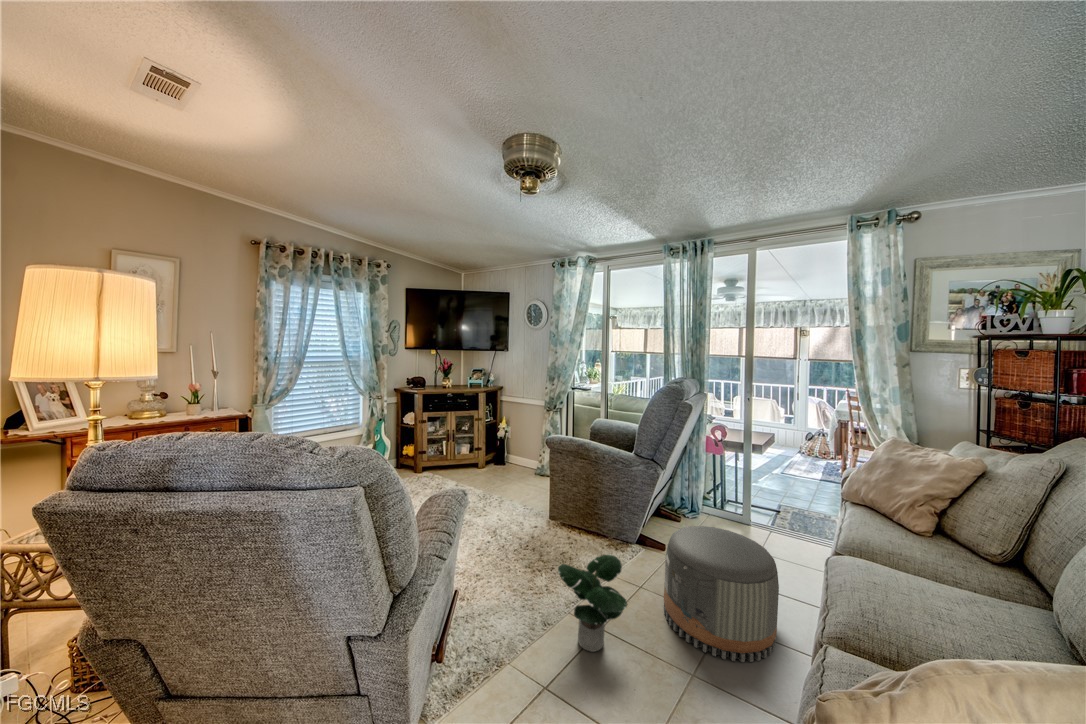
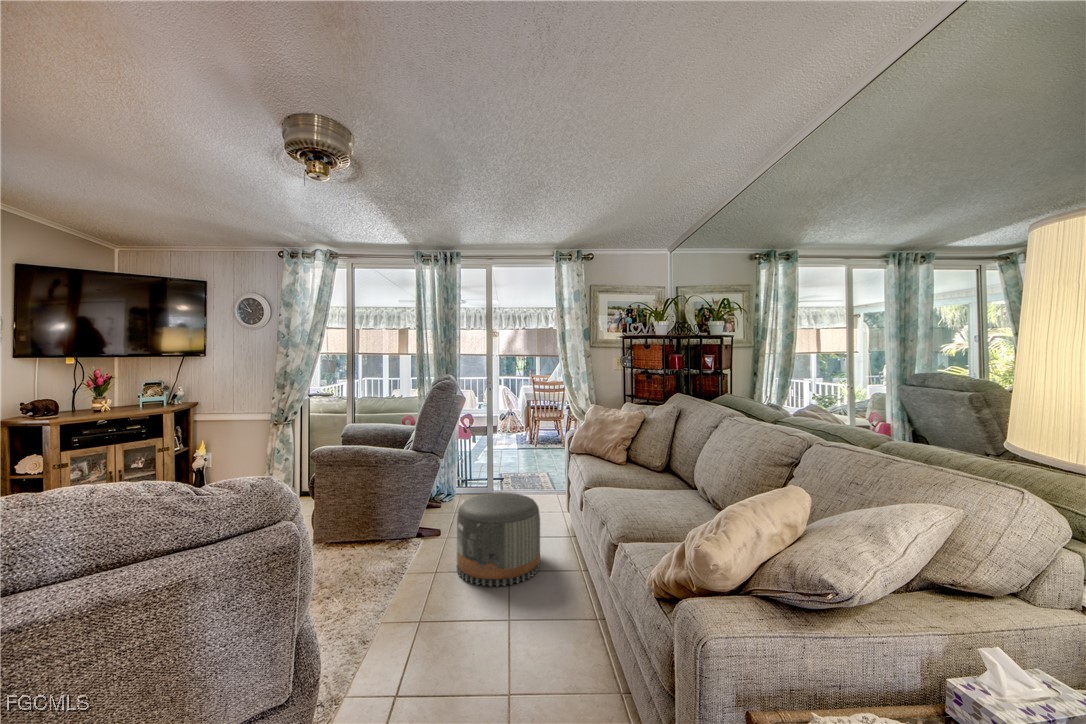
potted plant: present [558,555,627,652] -> none [370,534,443,626]

